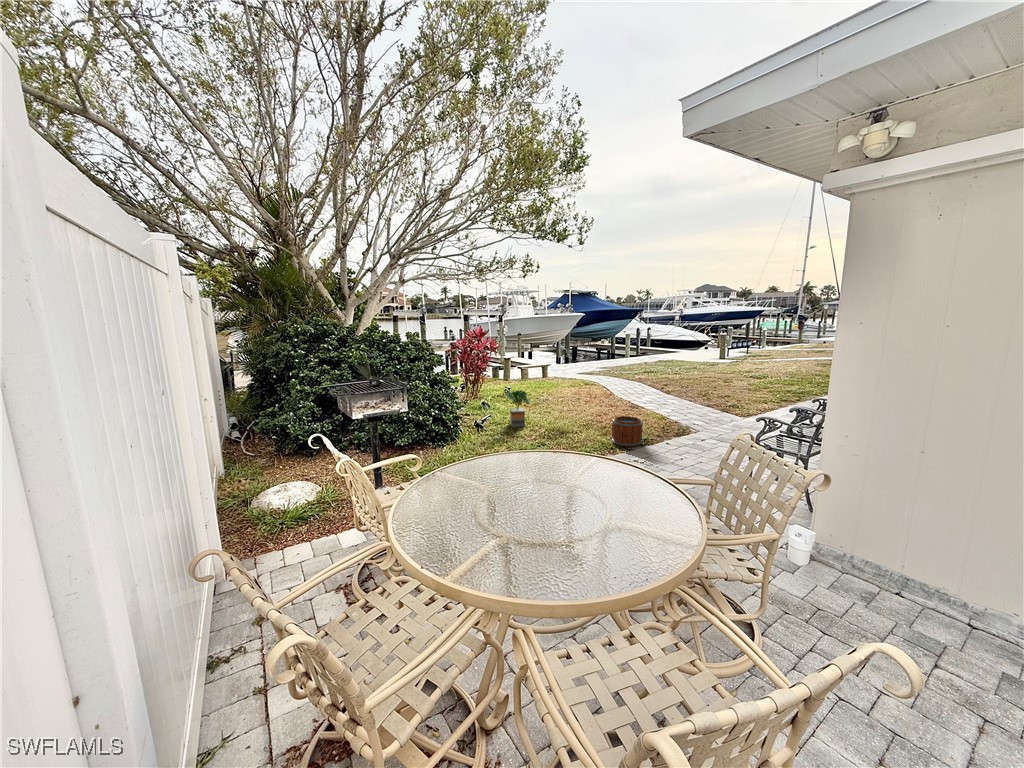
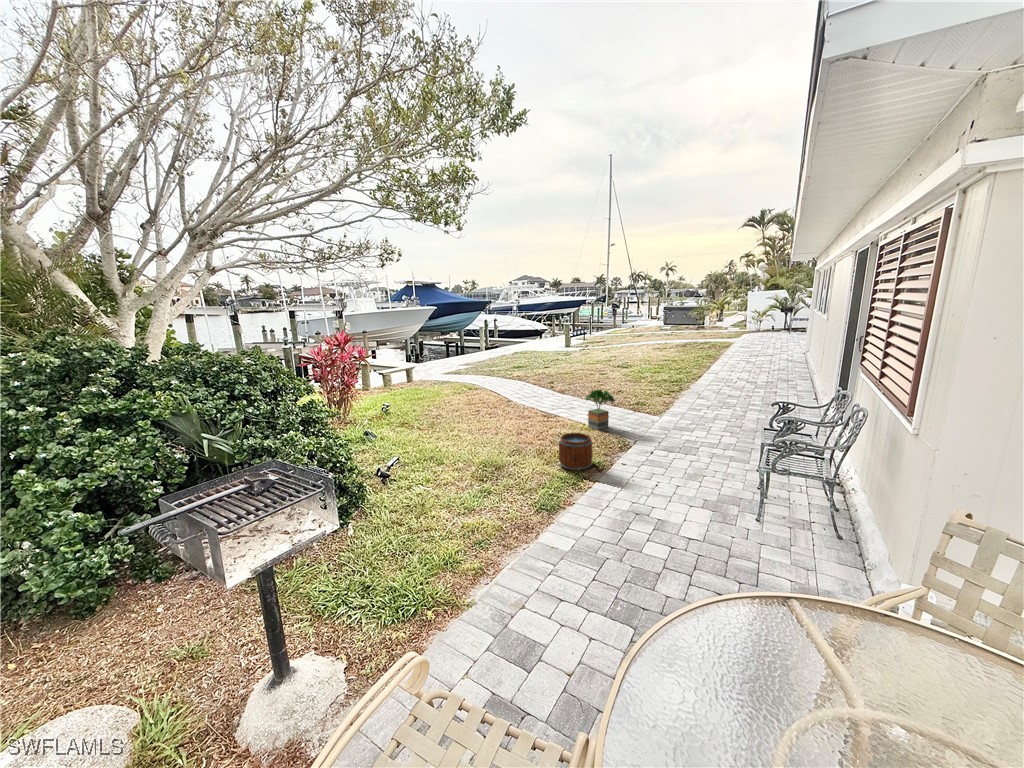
potted tree: present [507,391,530,427] -> present [586,390,615,430]

